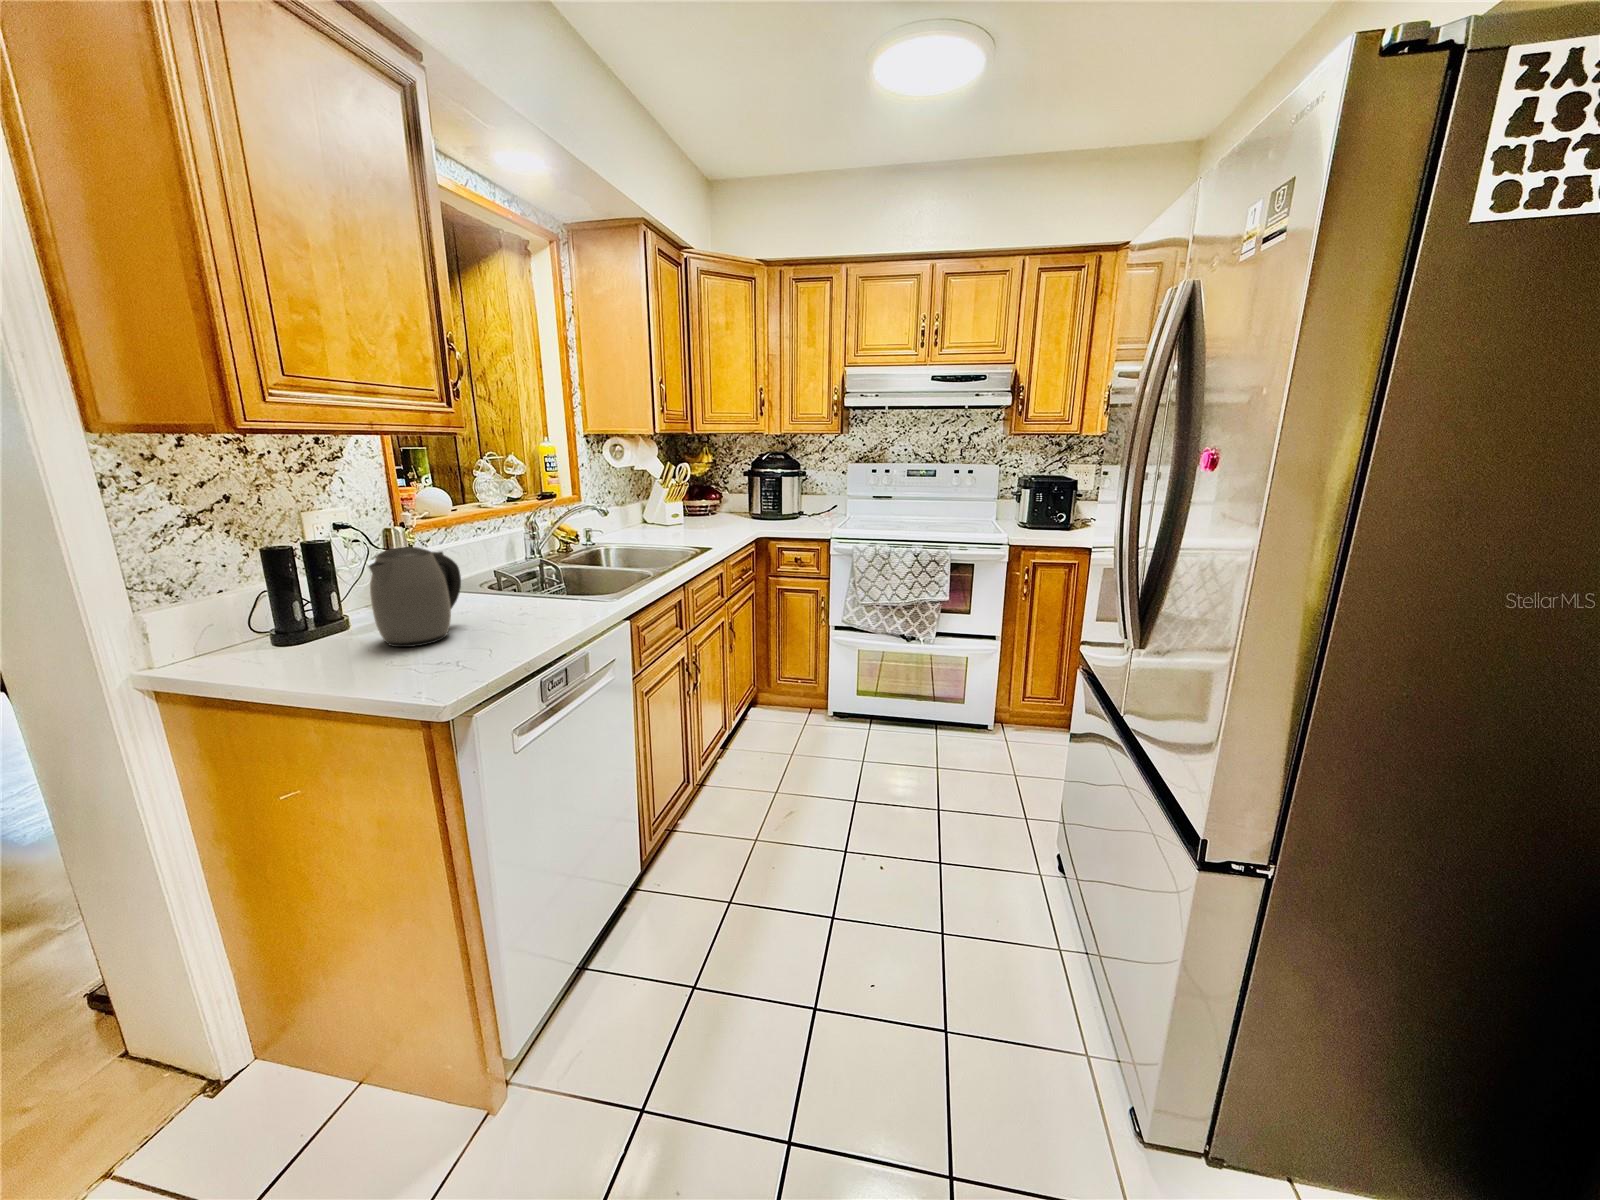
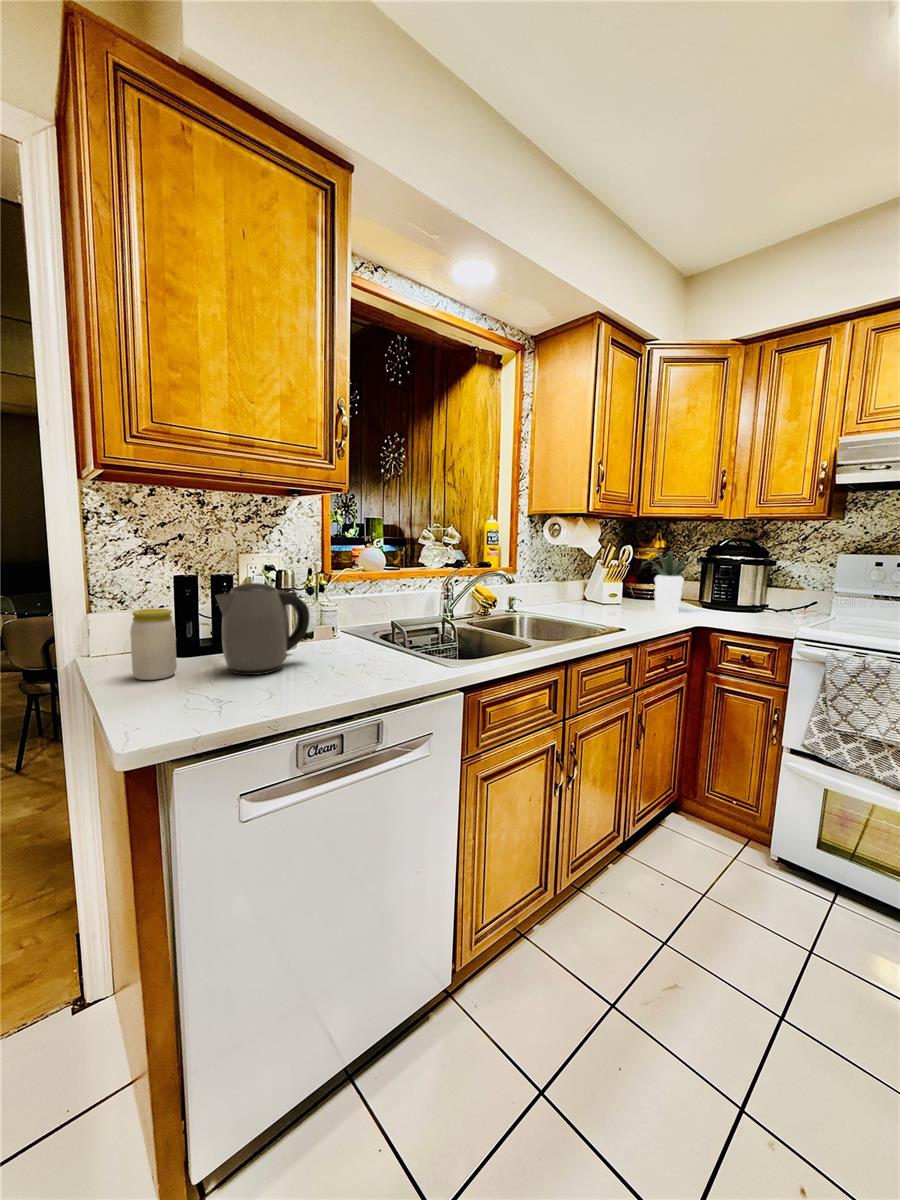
potted plant: none [697,467,760,526] -> present [642,551,701,612]
jar: none [266,590,332,674] -> present [130,609,177,680]

